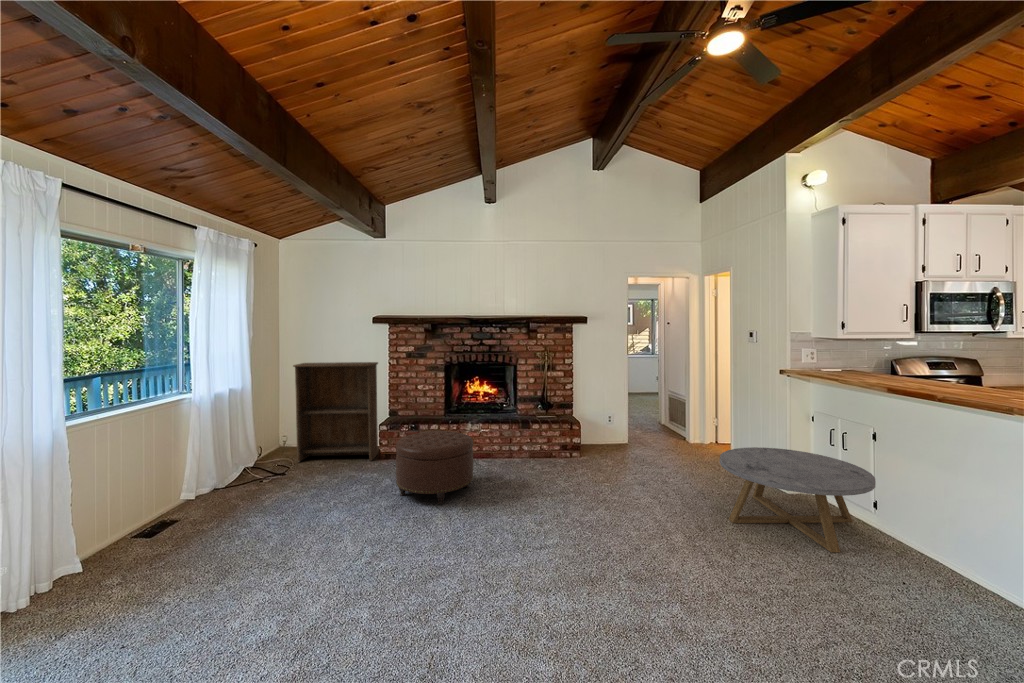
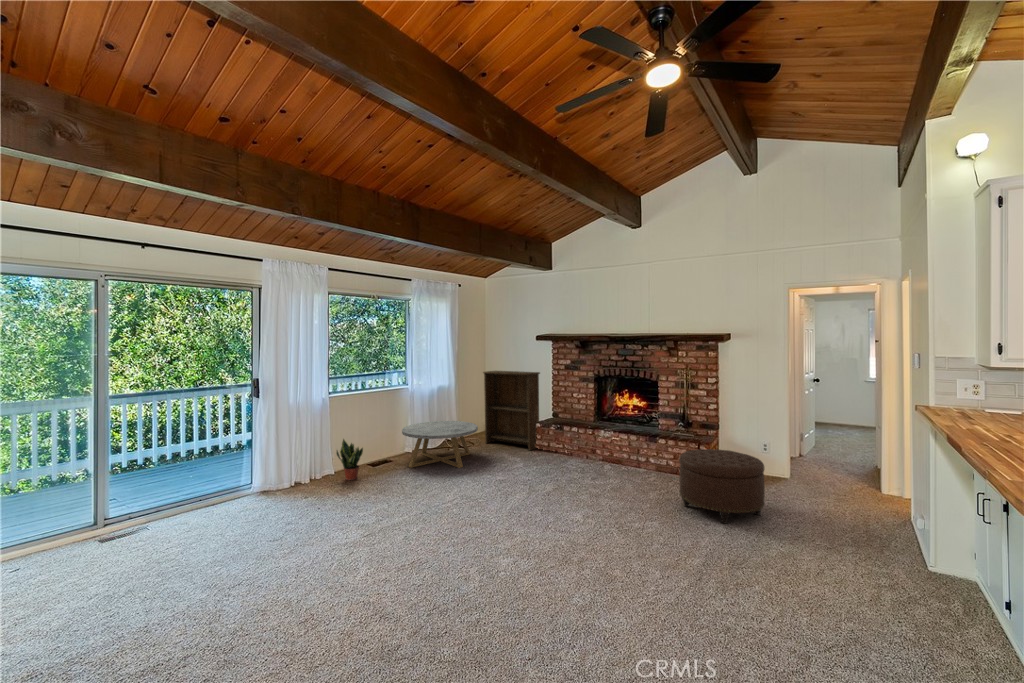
ottoman: present [396,431,473,504] -> present [679,449,765,524]
coffee table: present [720,447,876,552] -> present [402,421,478,468]
potted plant: none [62,505,125,584] -> present [337,439,363,480]

